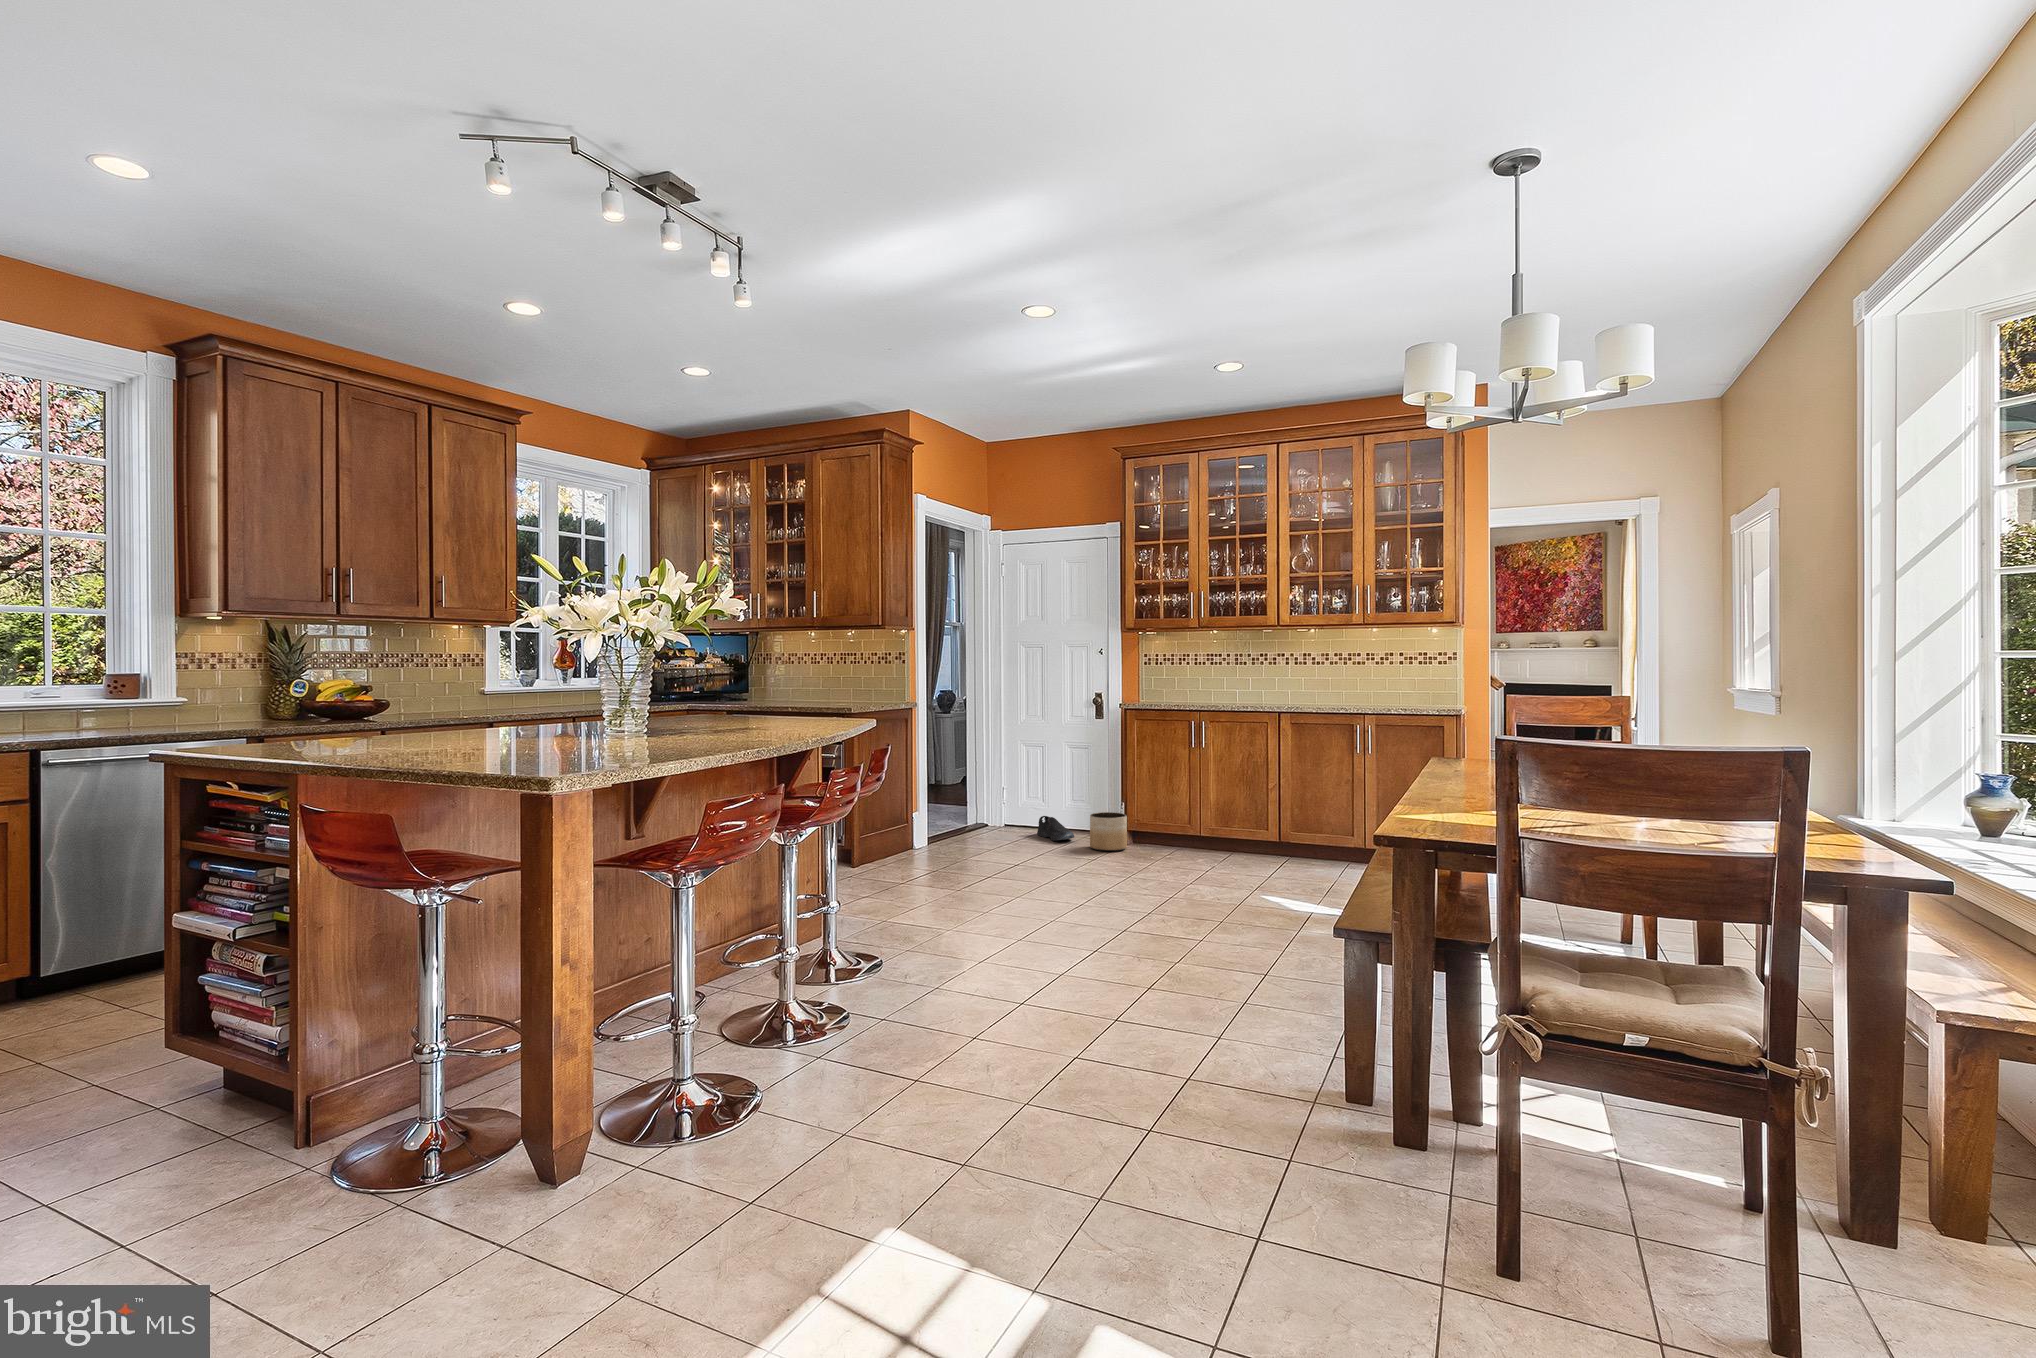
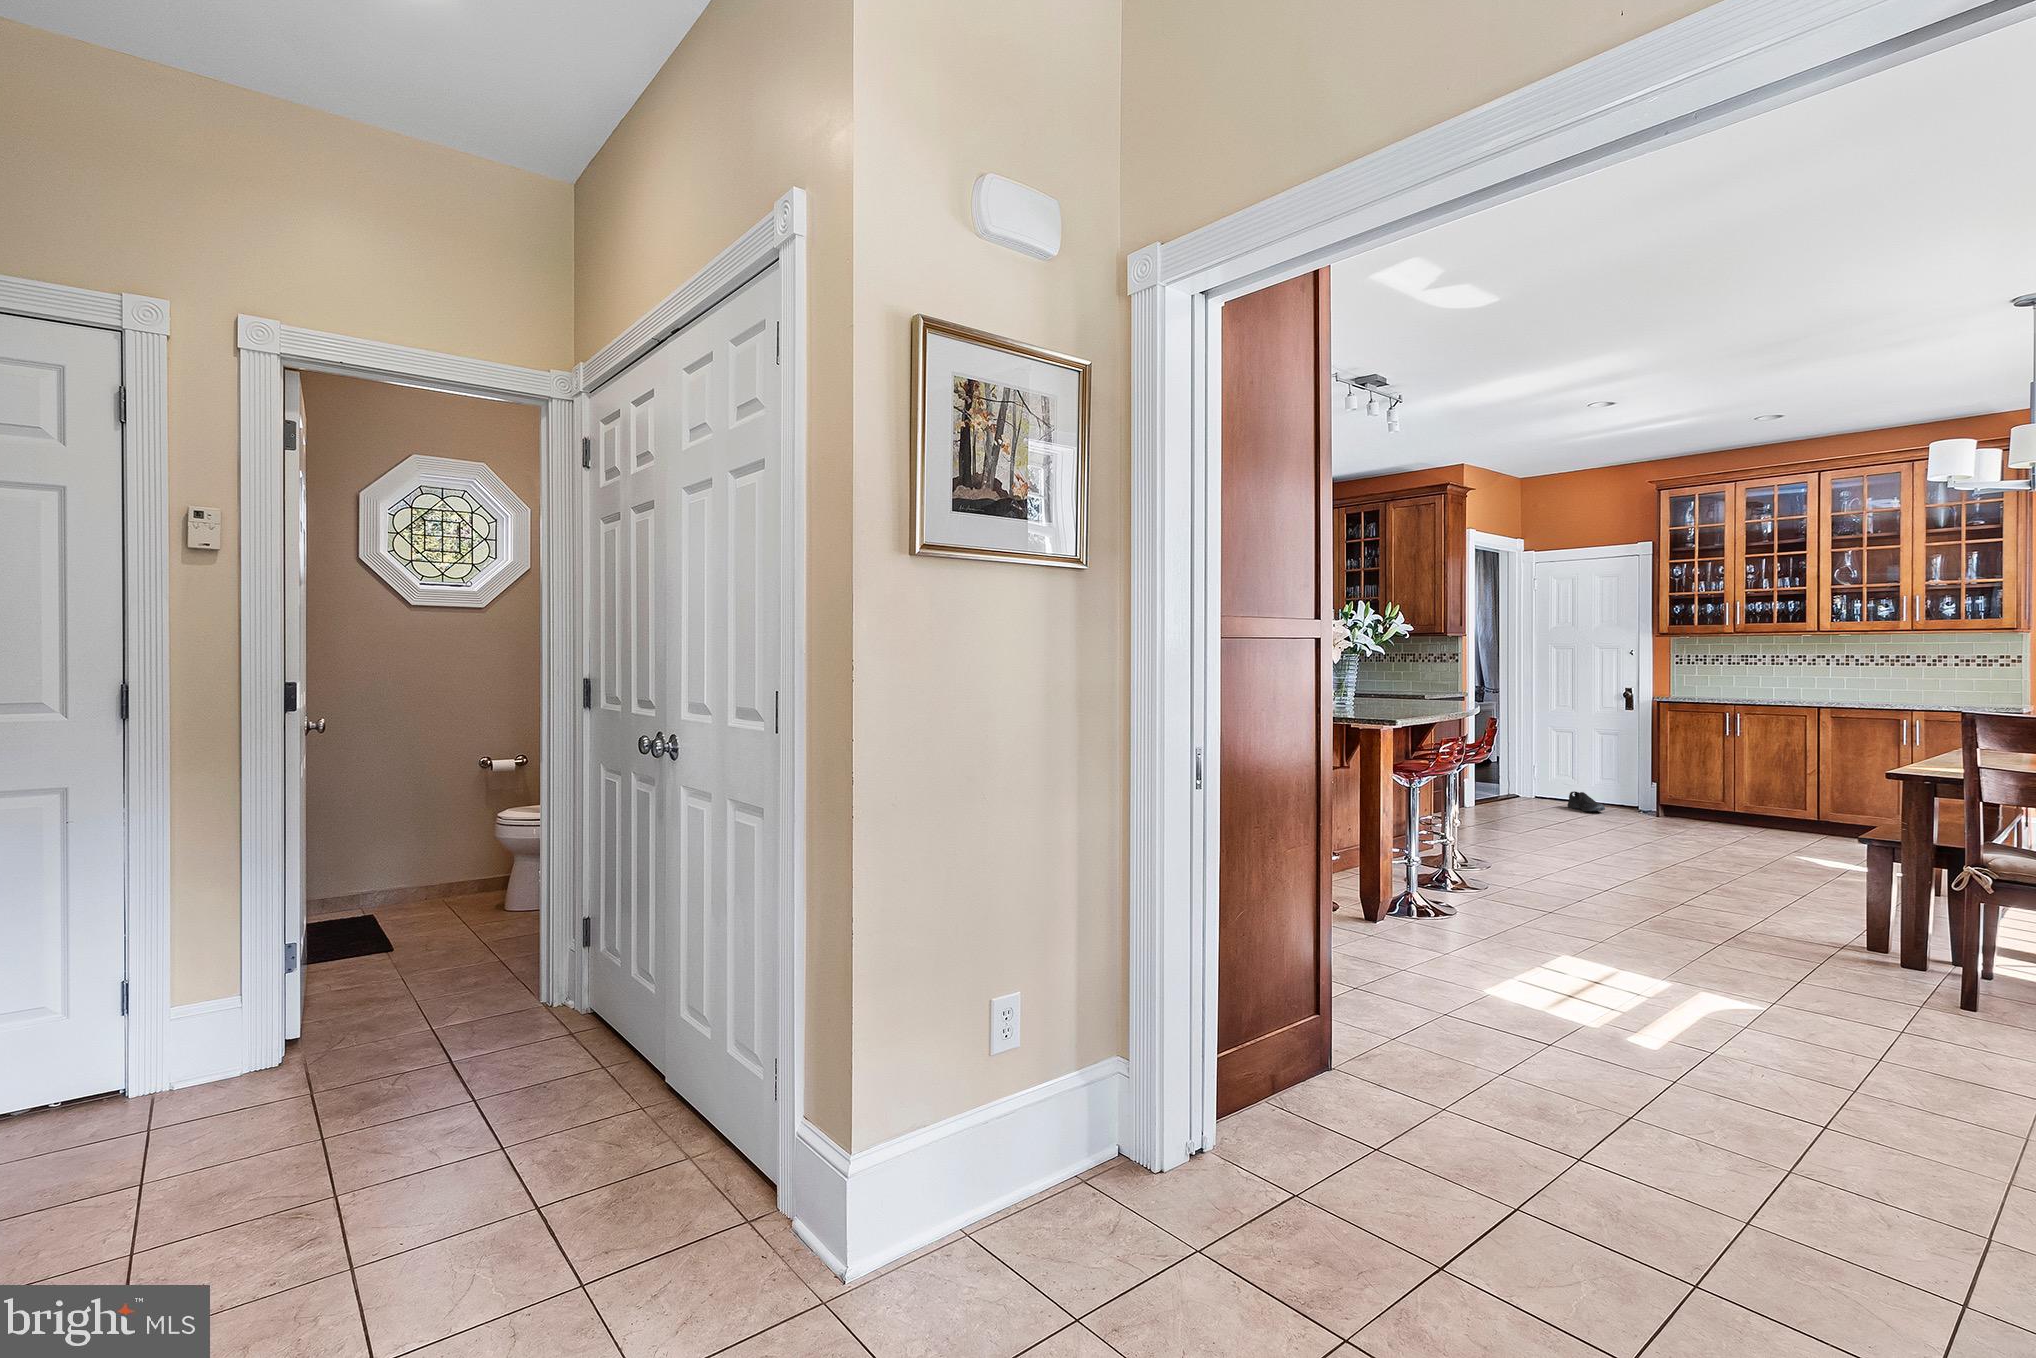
planter: present [1090,812,1127,851] -> none [1622,789,1658,821]

